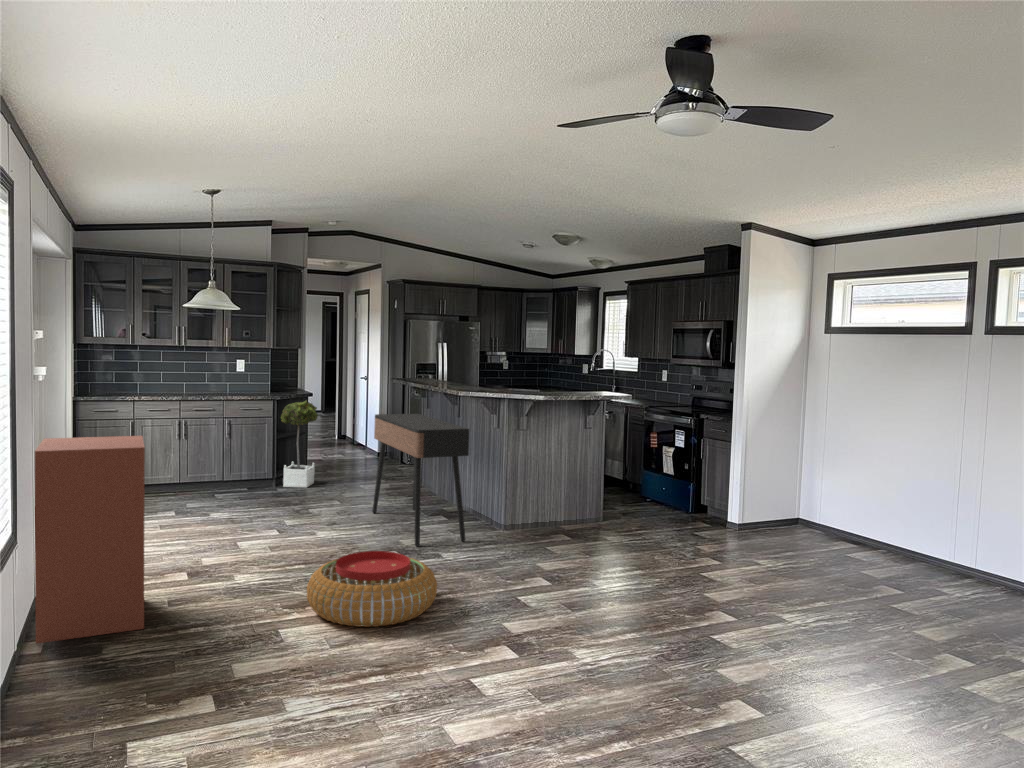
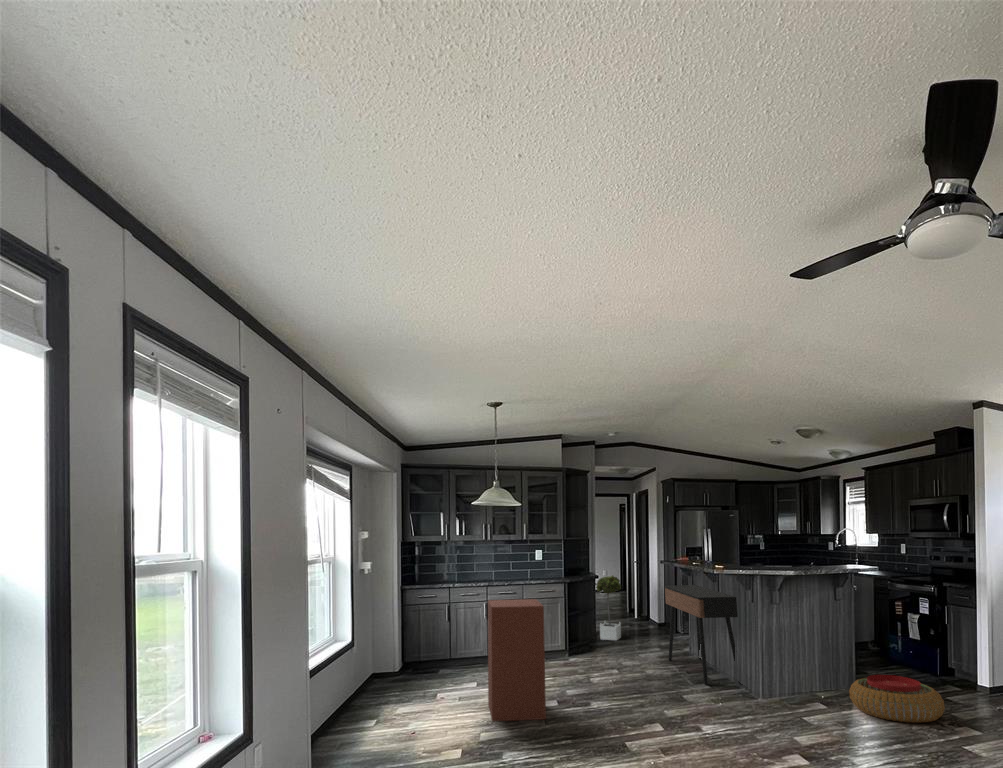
pouf: present [307,551,437,627] -> present [849,675,945,723]

